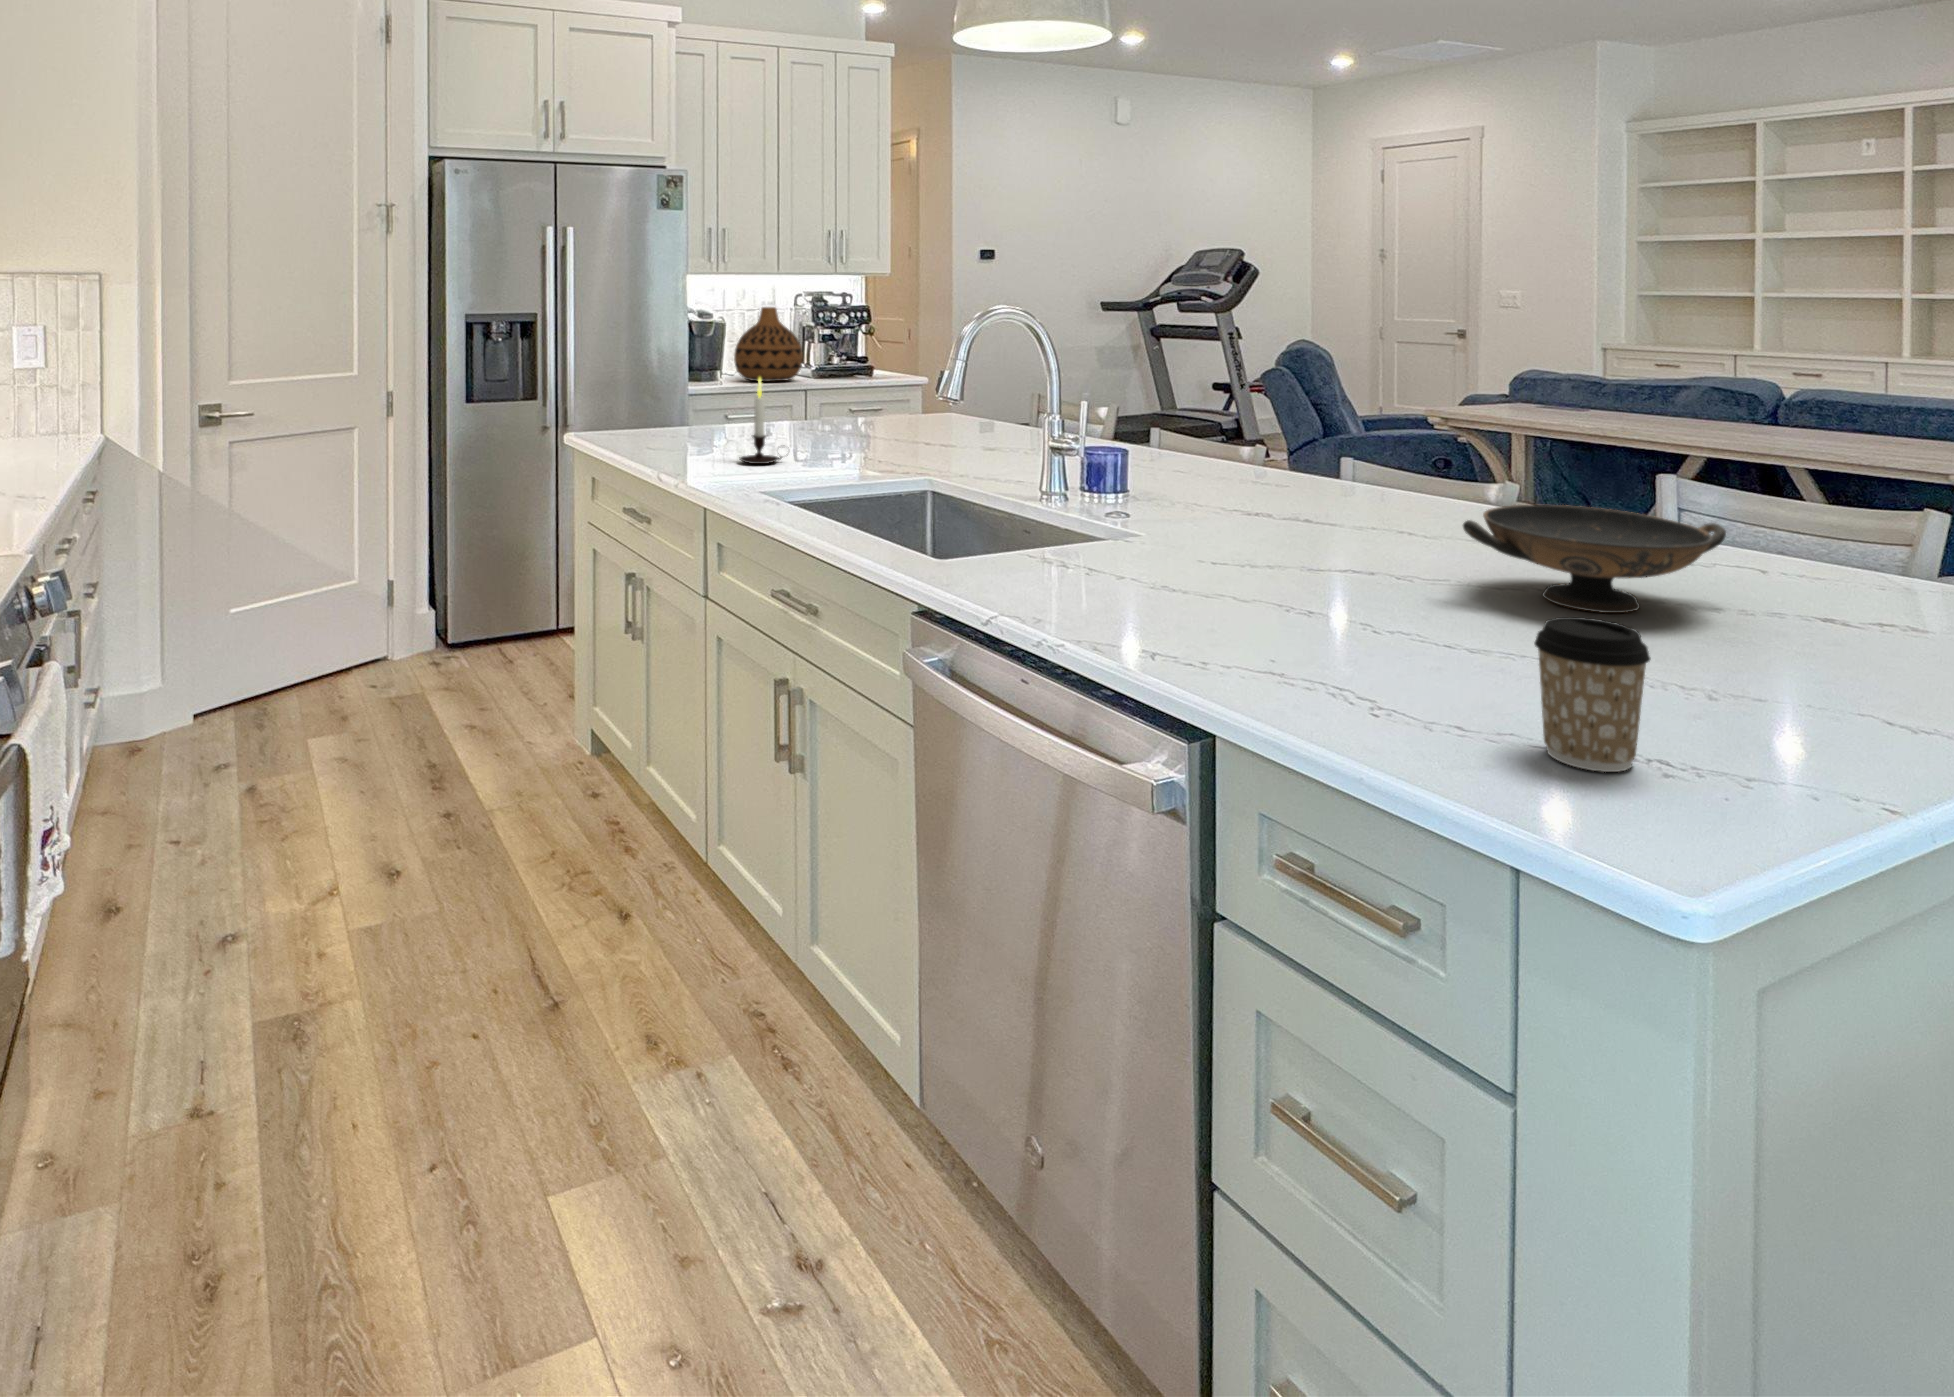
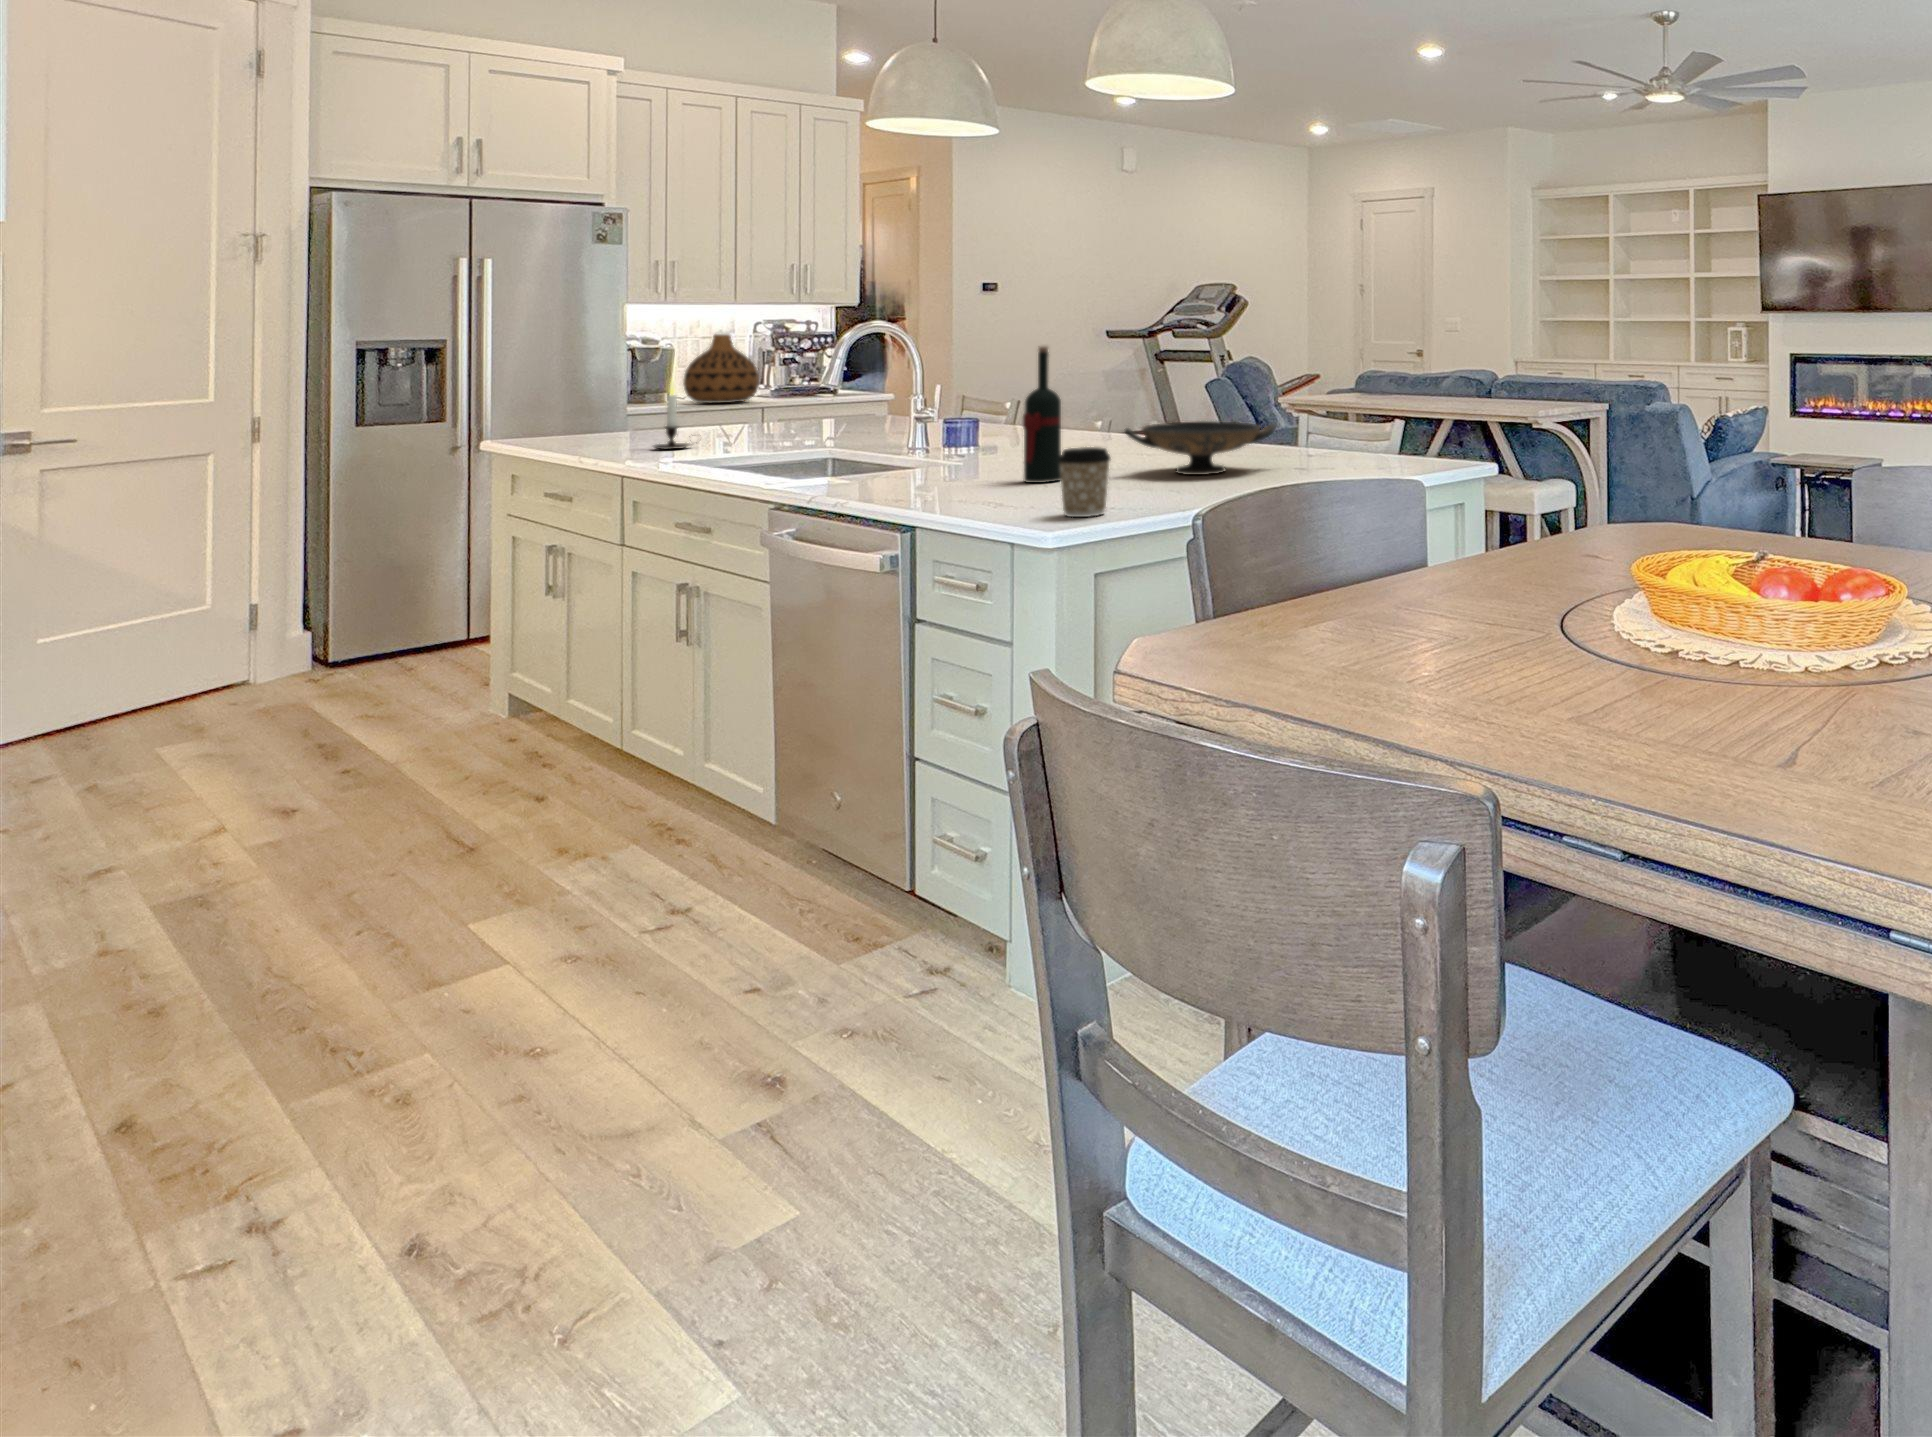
wine bottle: none [1304,380,1365,608] -> present [1023,346,1061,483]

